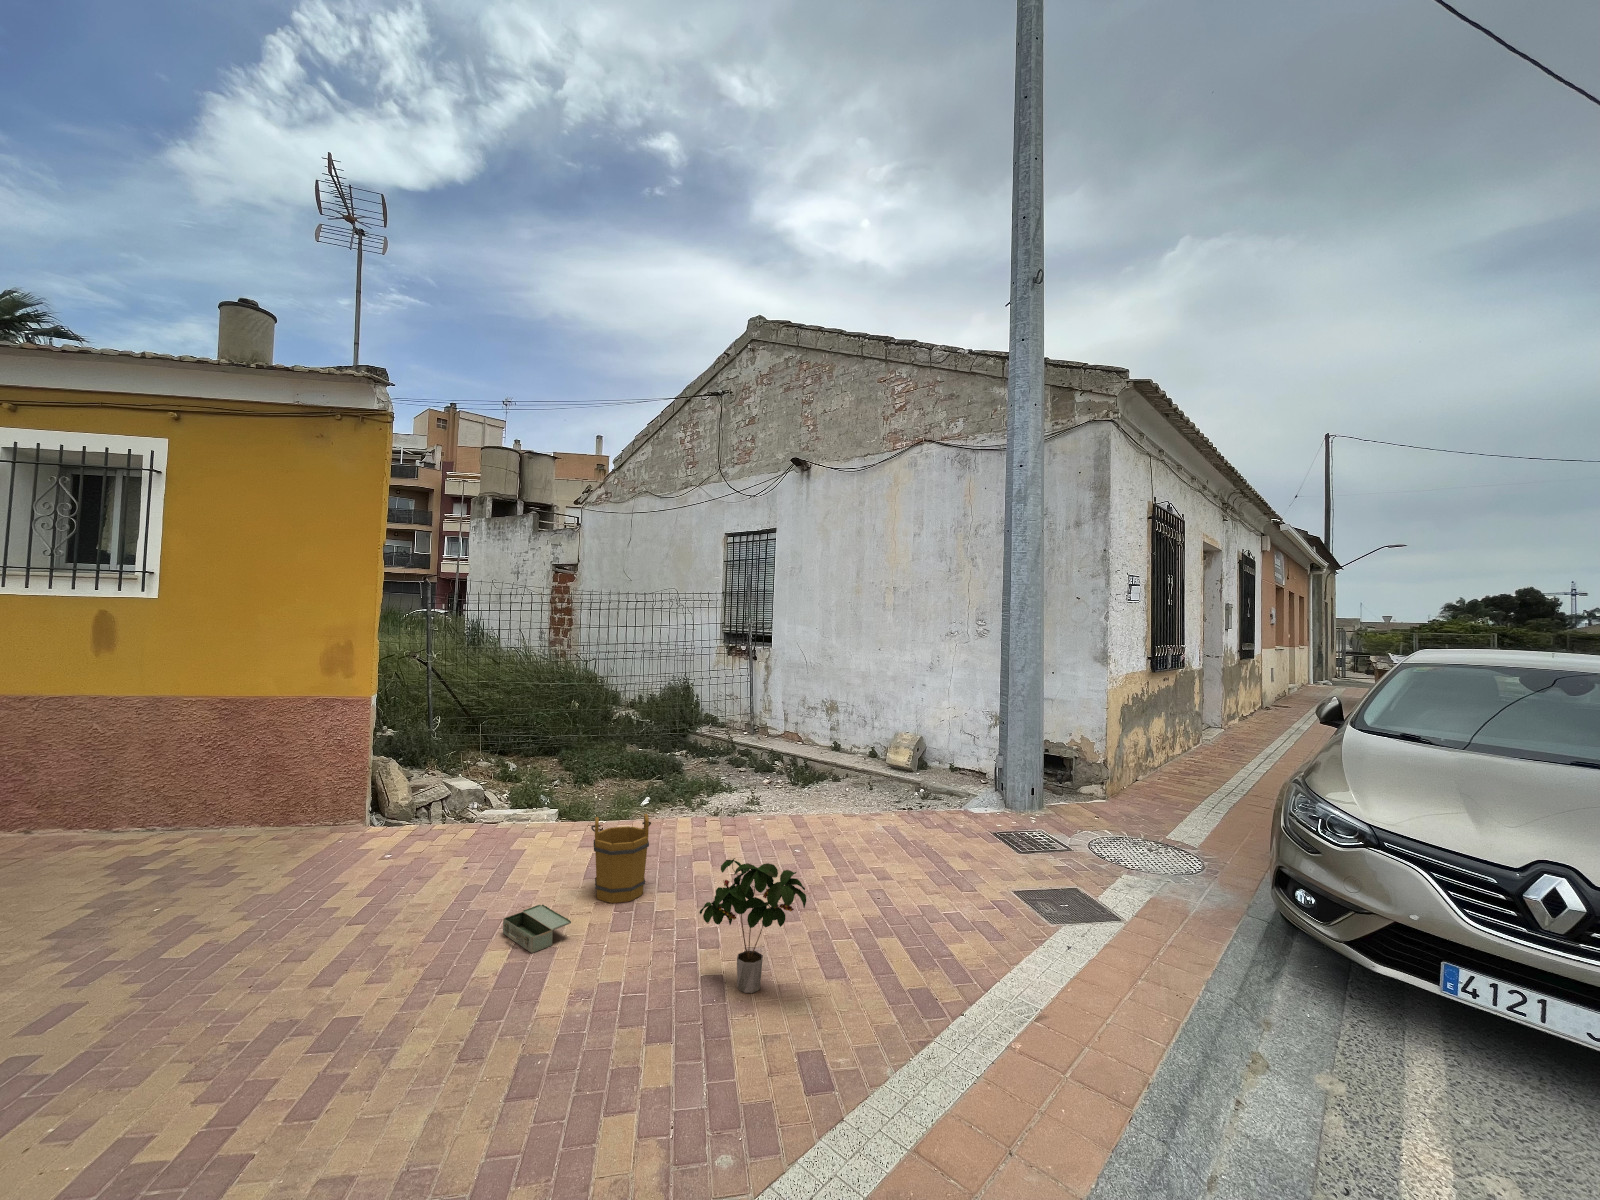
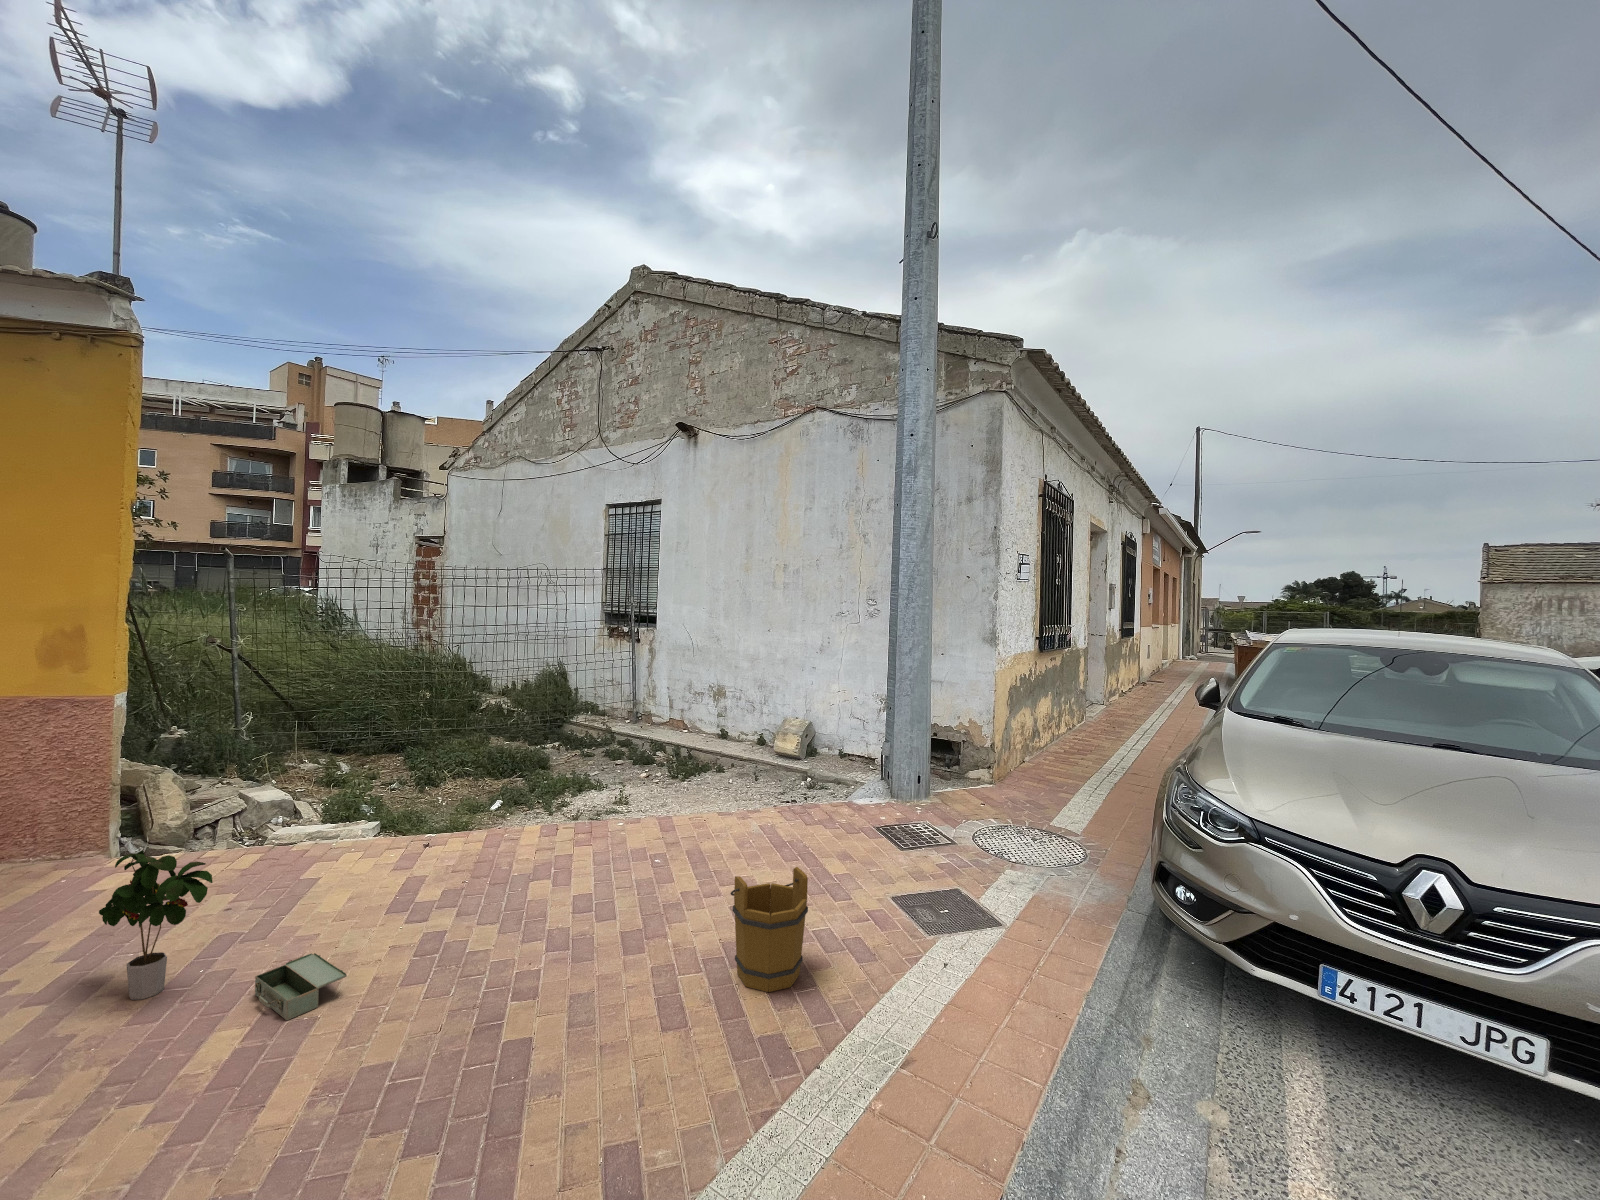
bucket: present [591,814,651,903] -> present [731,867,808,992]
potted plant: present [699,858,806,993] -> present [99,851,212,1000]

